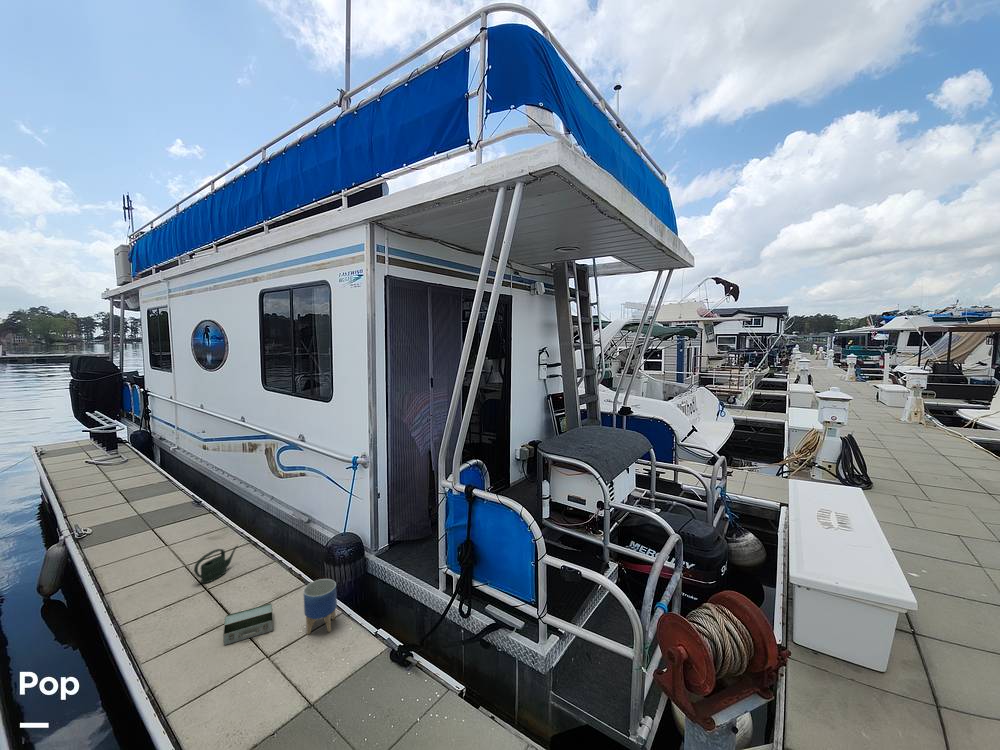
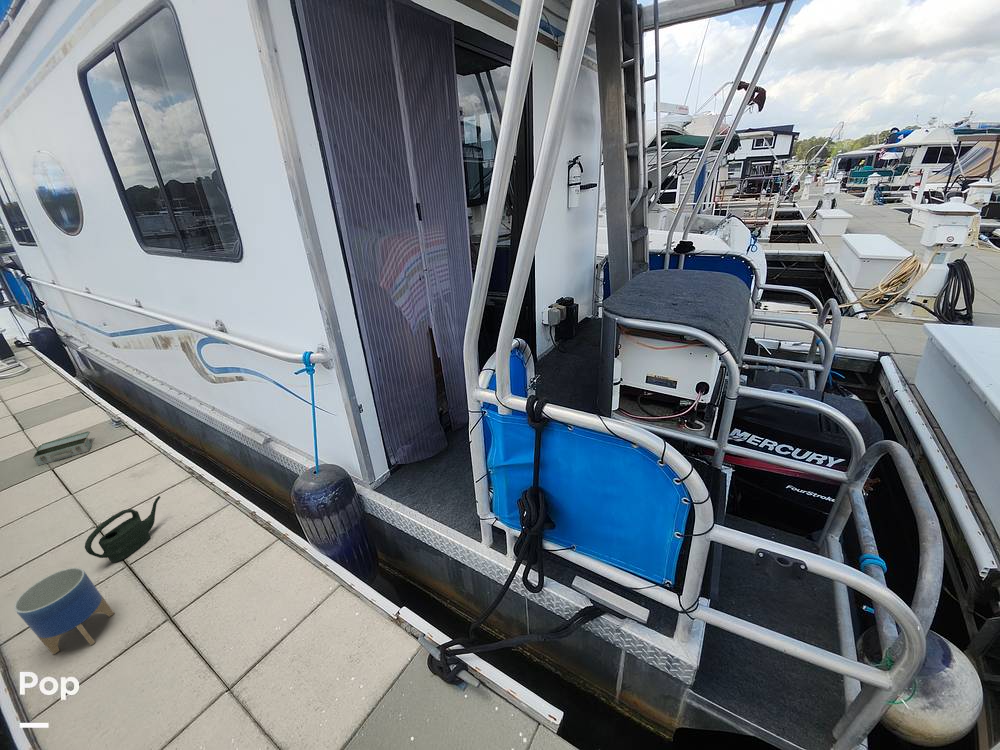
planter: present [304,579,337,634] -> present [14,567,114,655]
toolbox: present [223,603,273,645] -> present [33,432,92,465]

